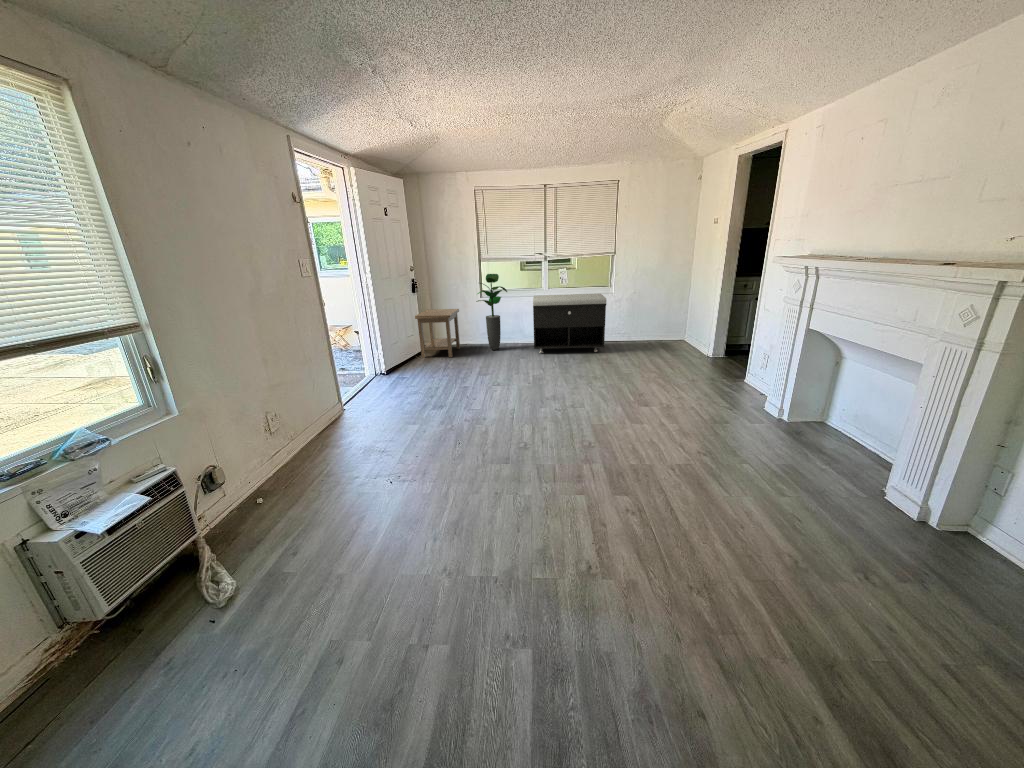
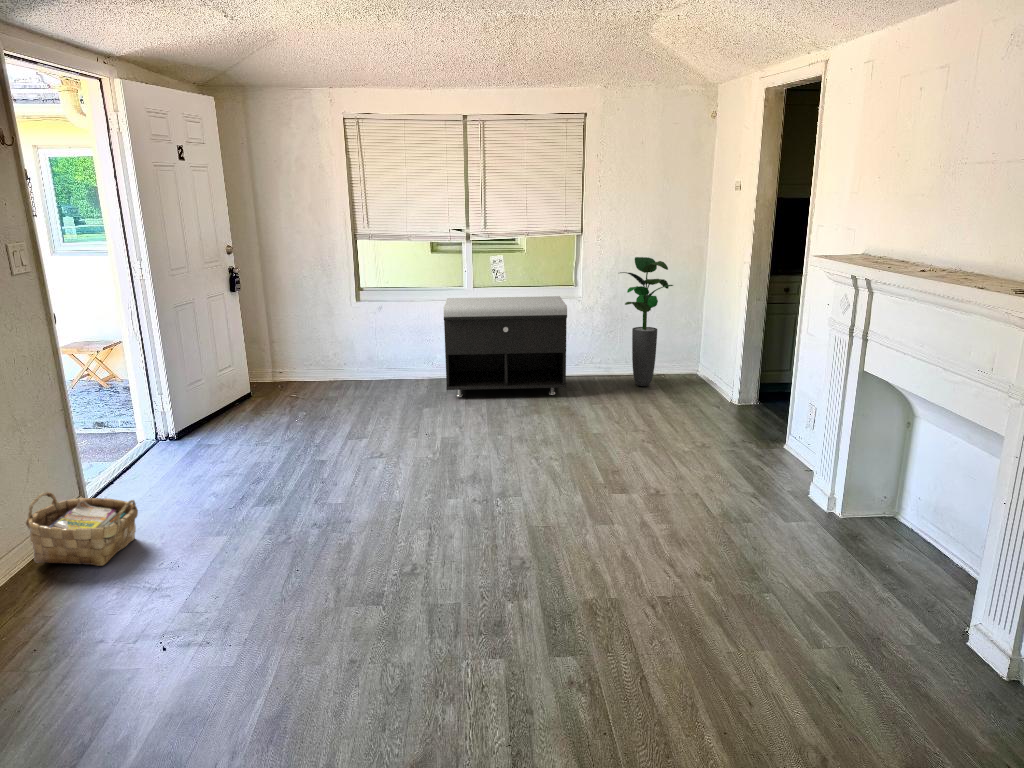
potted plant: present [476,274,507,350] -> present [620,257,673,386]
side table: present [415,309,460,358] -> none [233,319,317,406]
woven basket: none [314,398,372,438] -> present [26,492,138,566]

